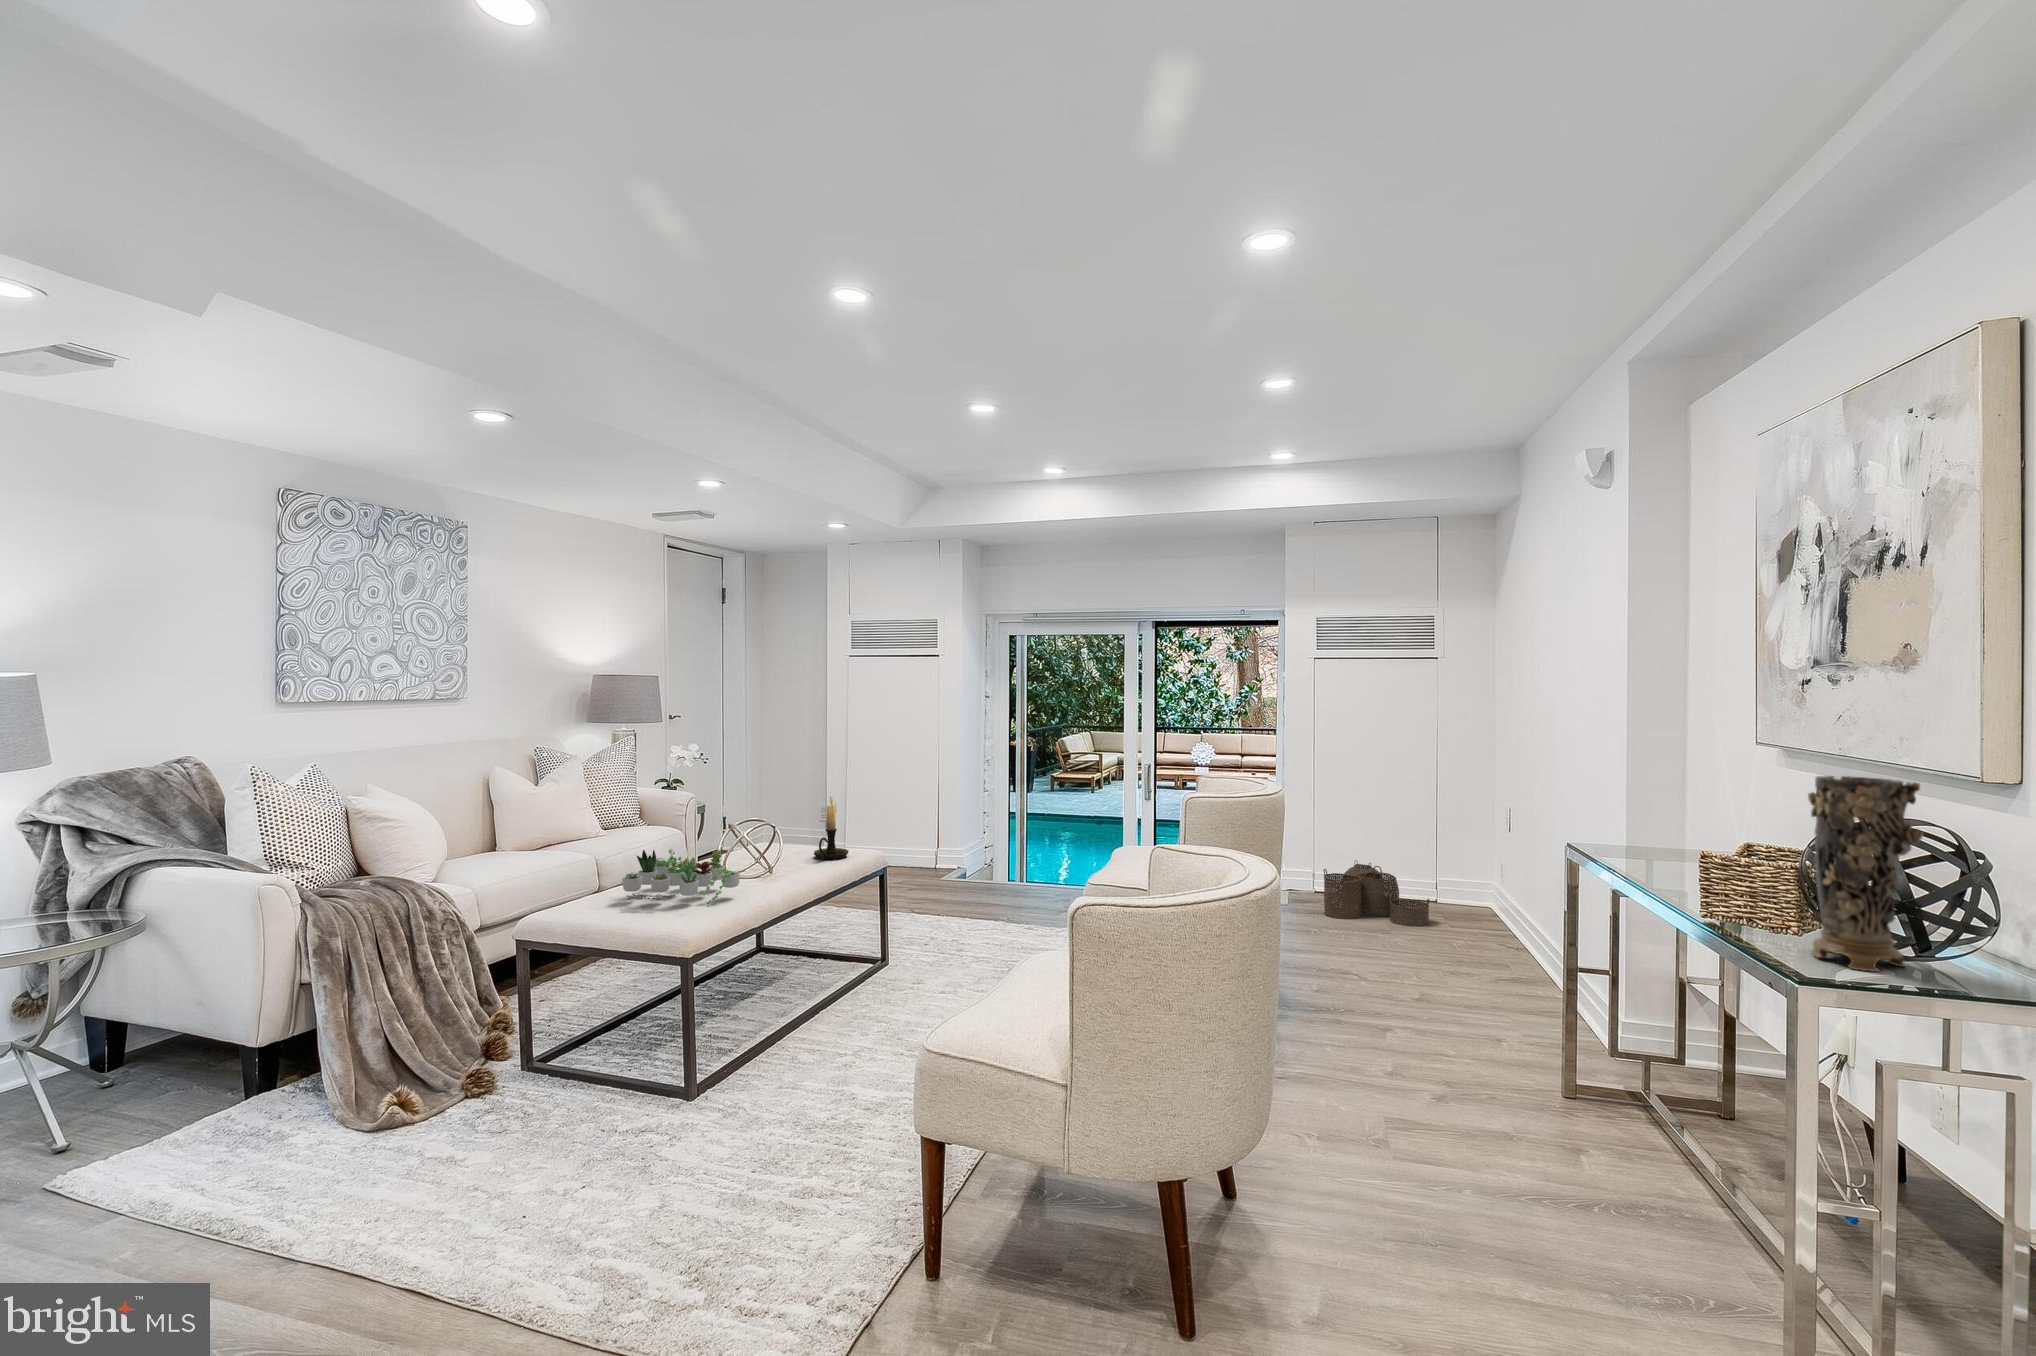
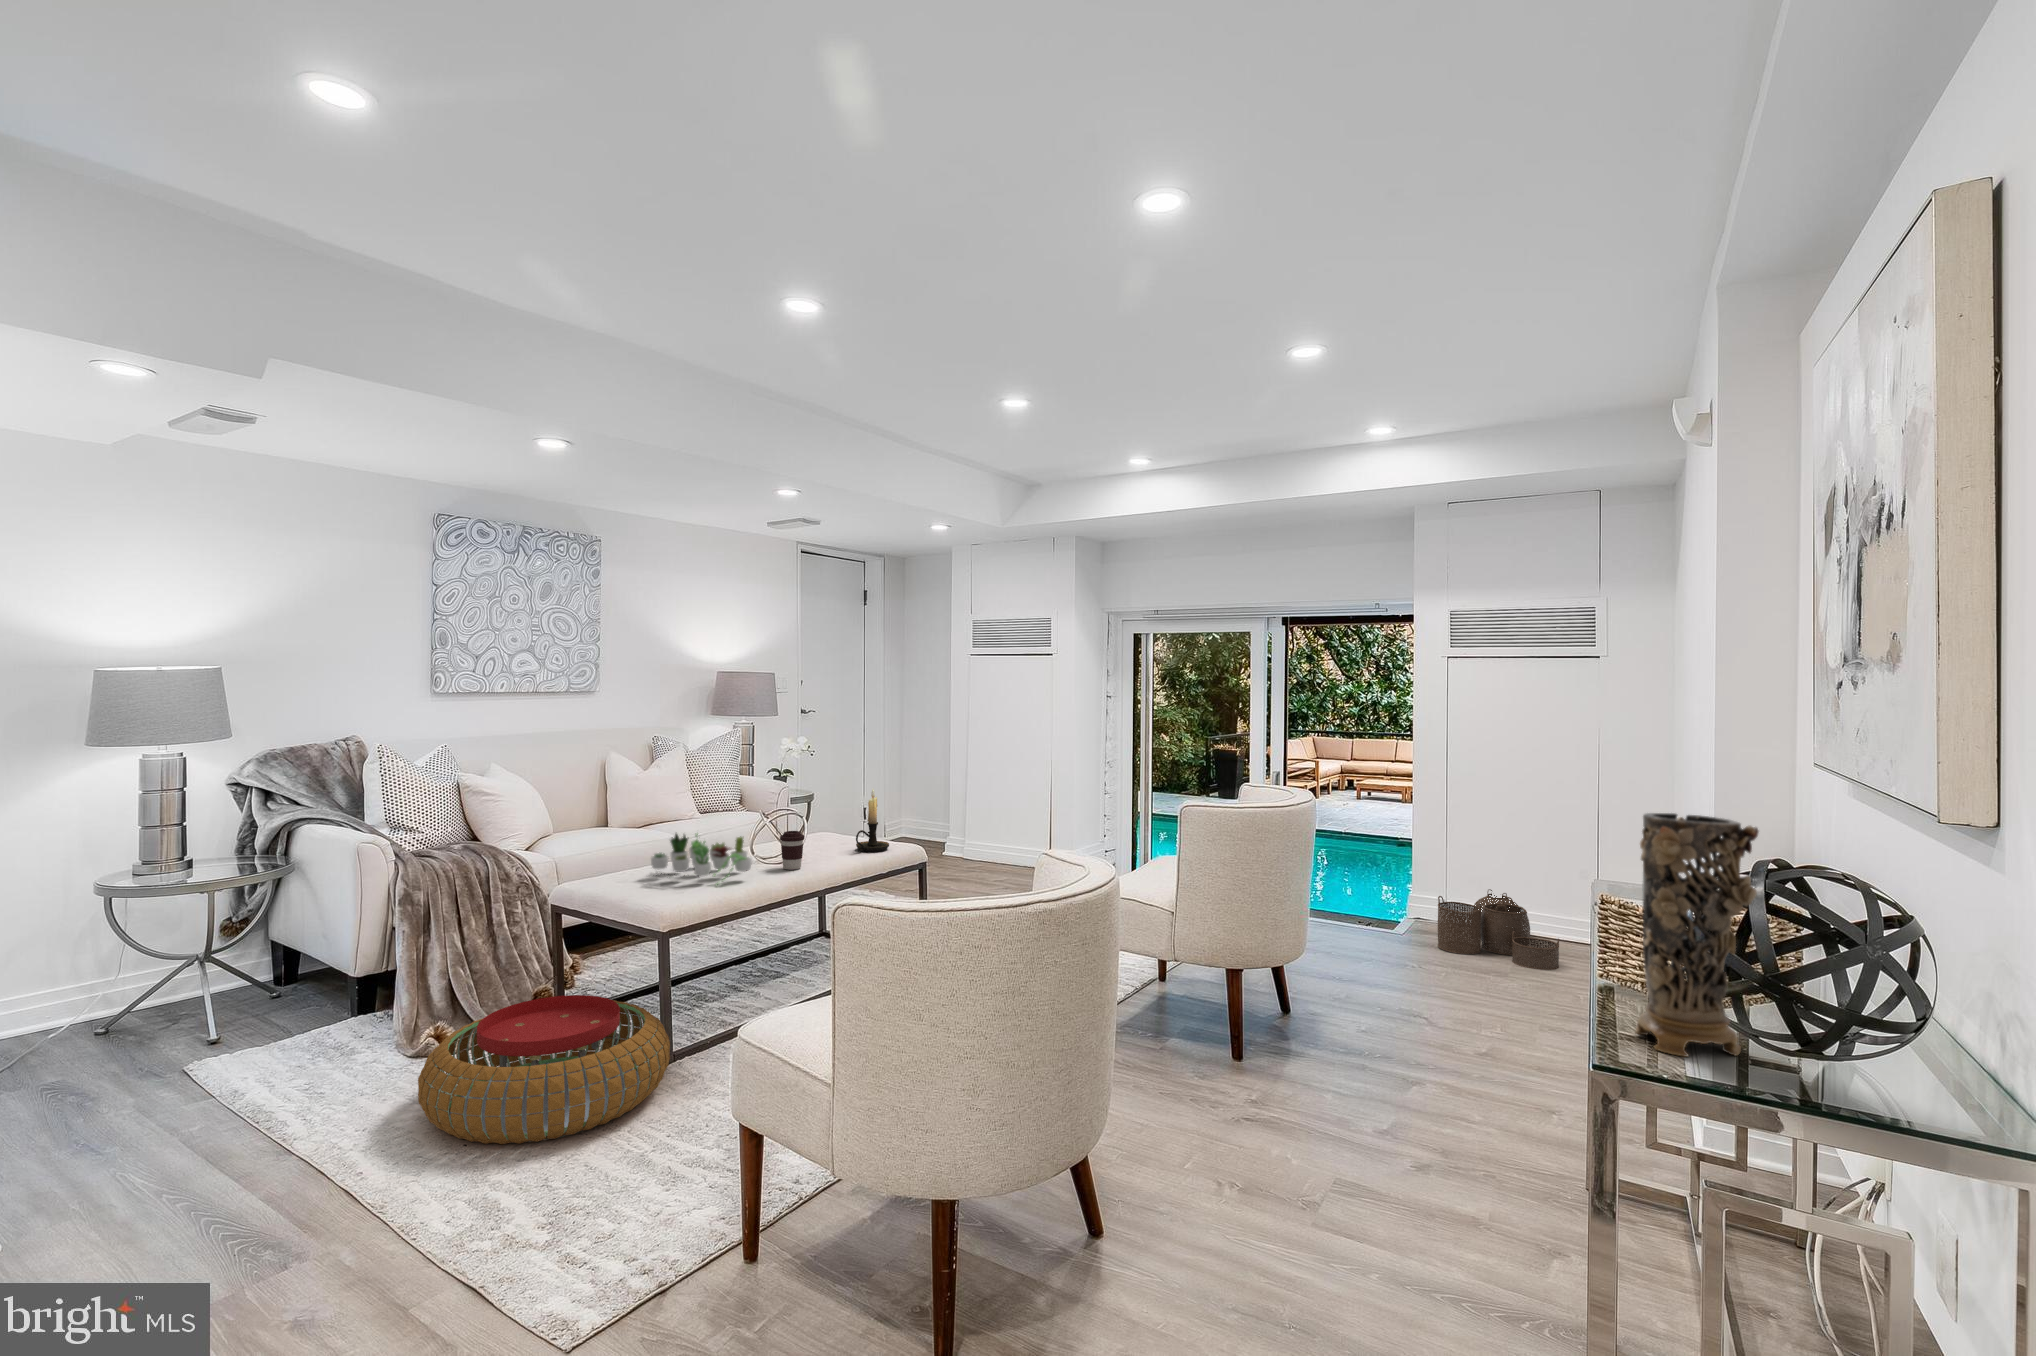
coffee cup: none [756,841,782,883] -> present [780,831,805,870]
pouf: none [432,1038,718,1219] -> present [418,995,670,1144]

